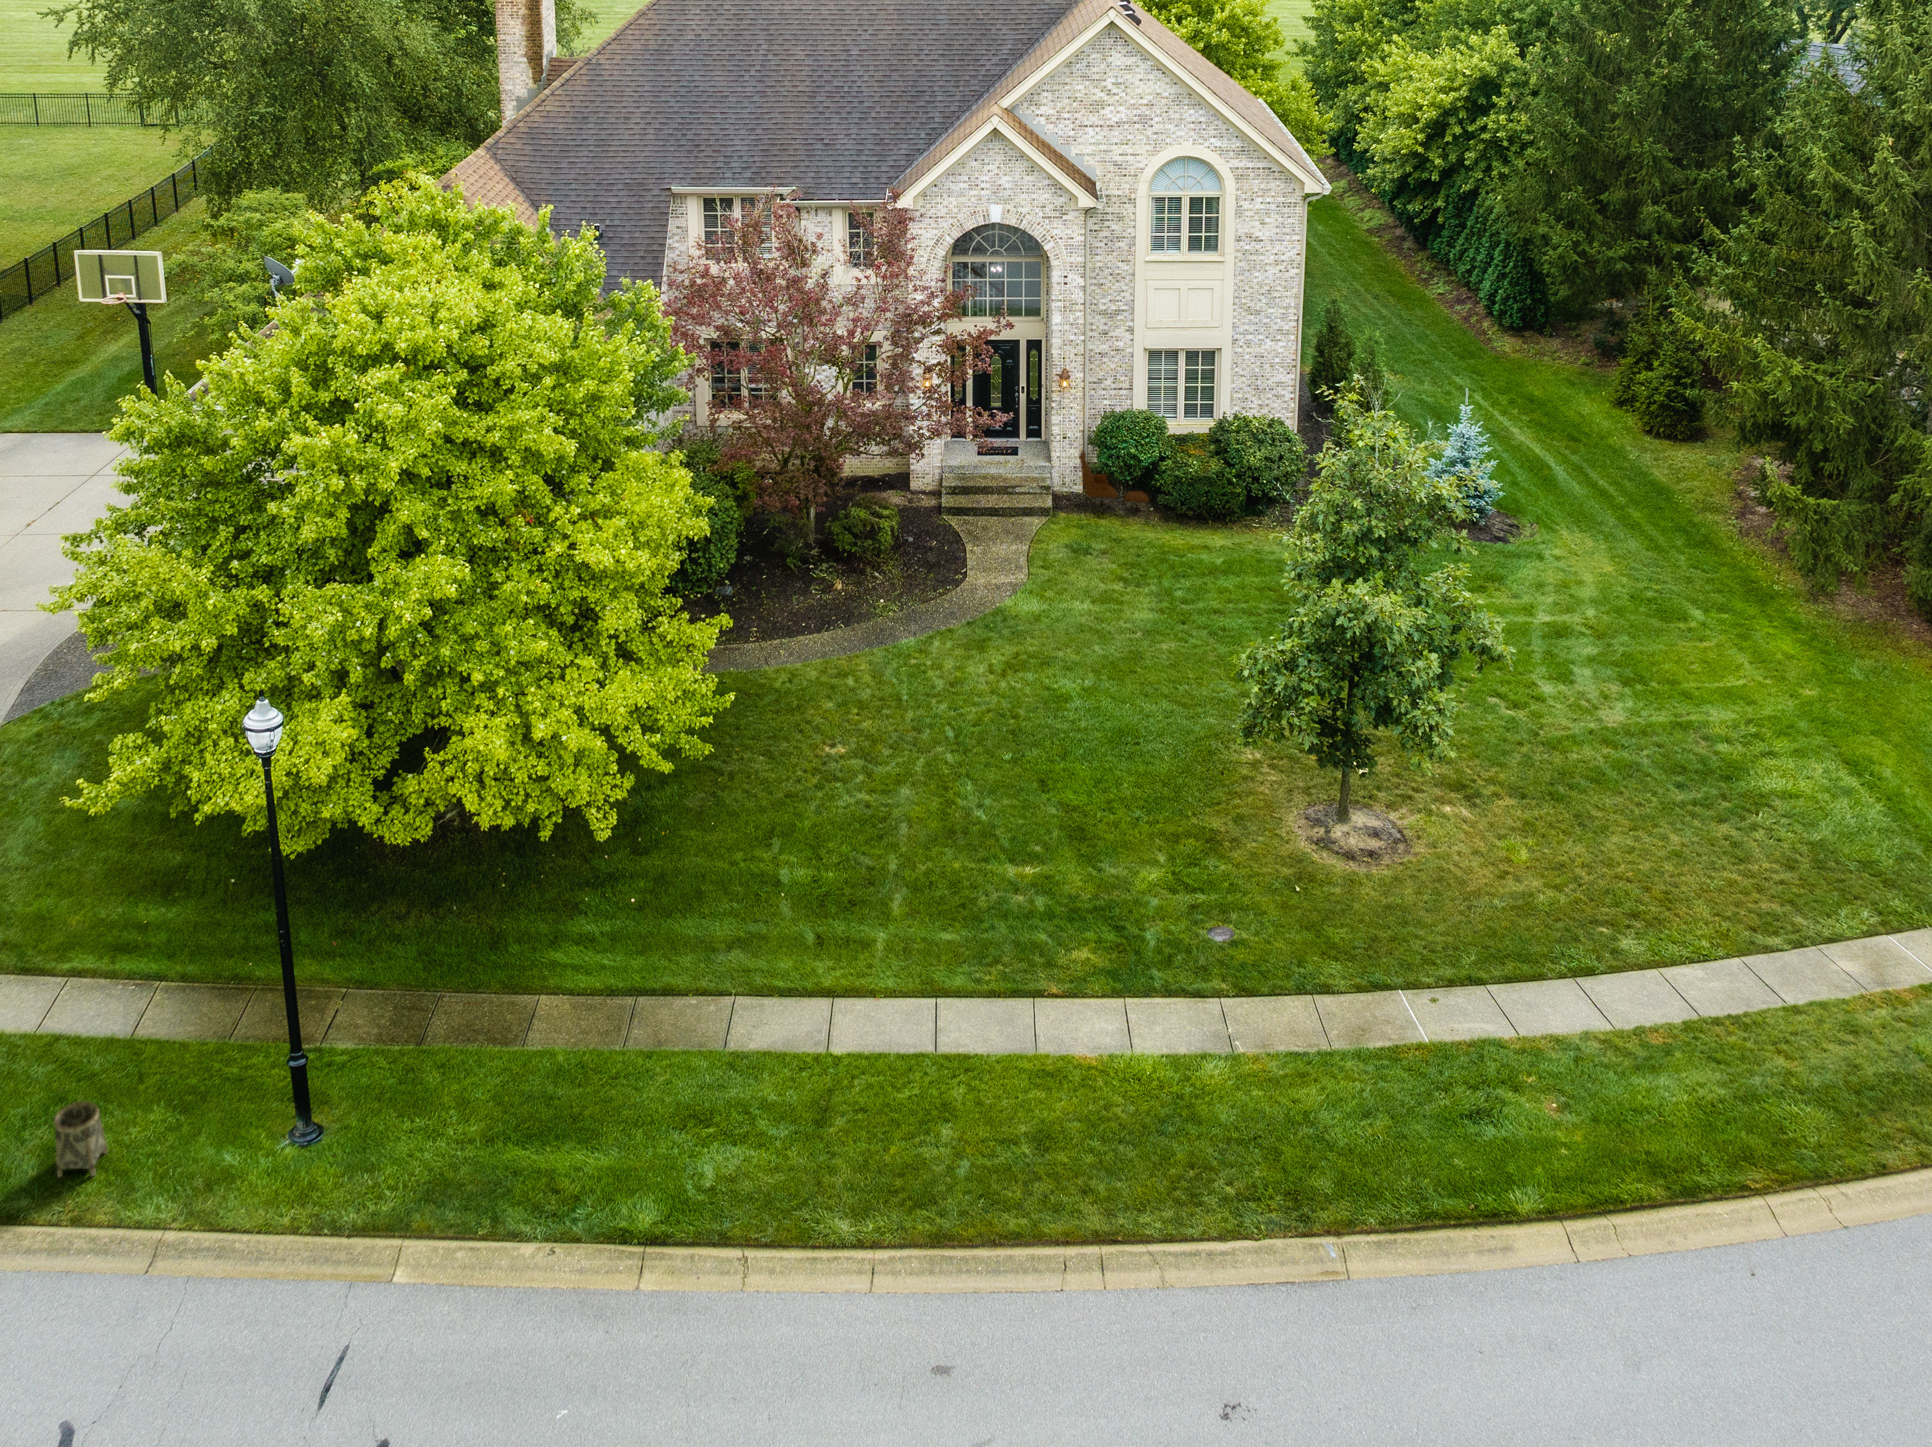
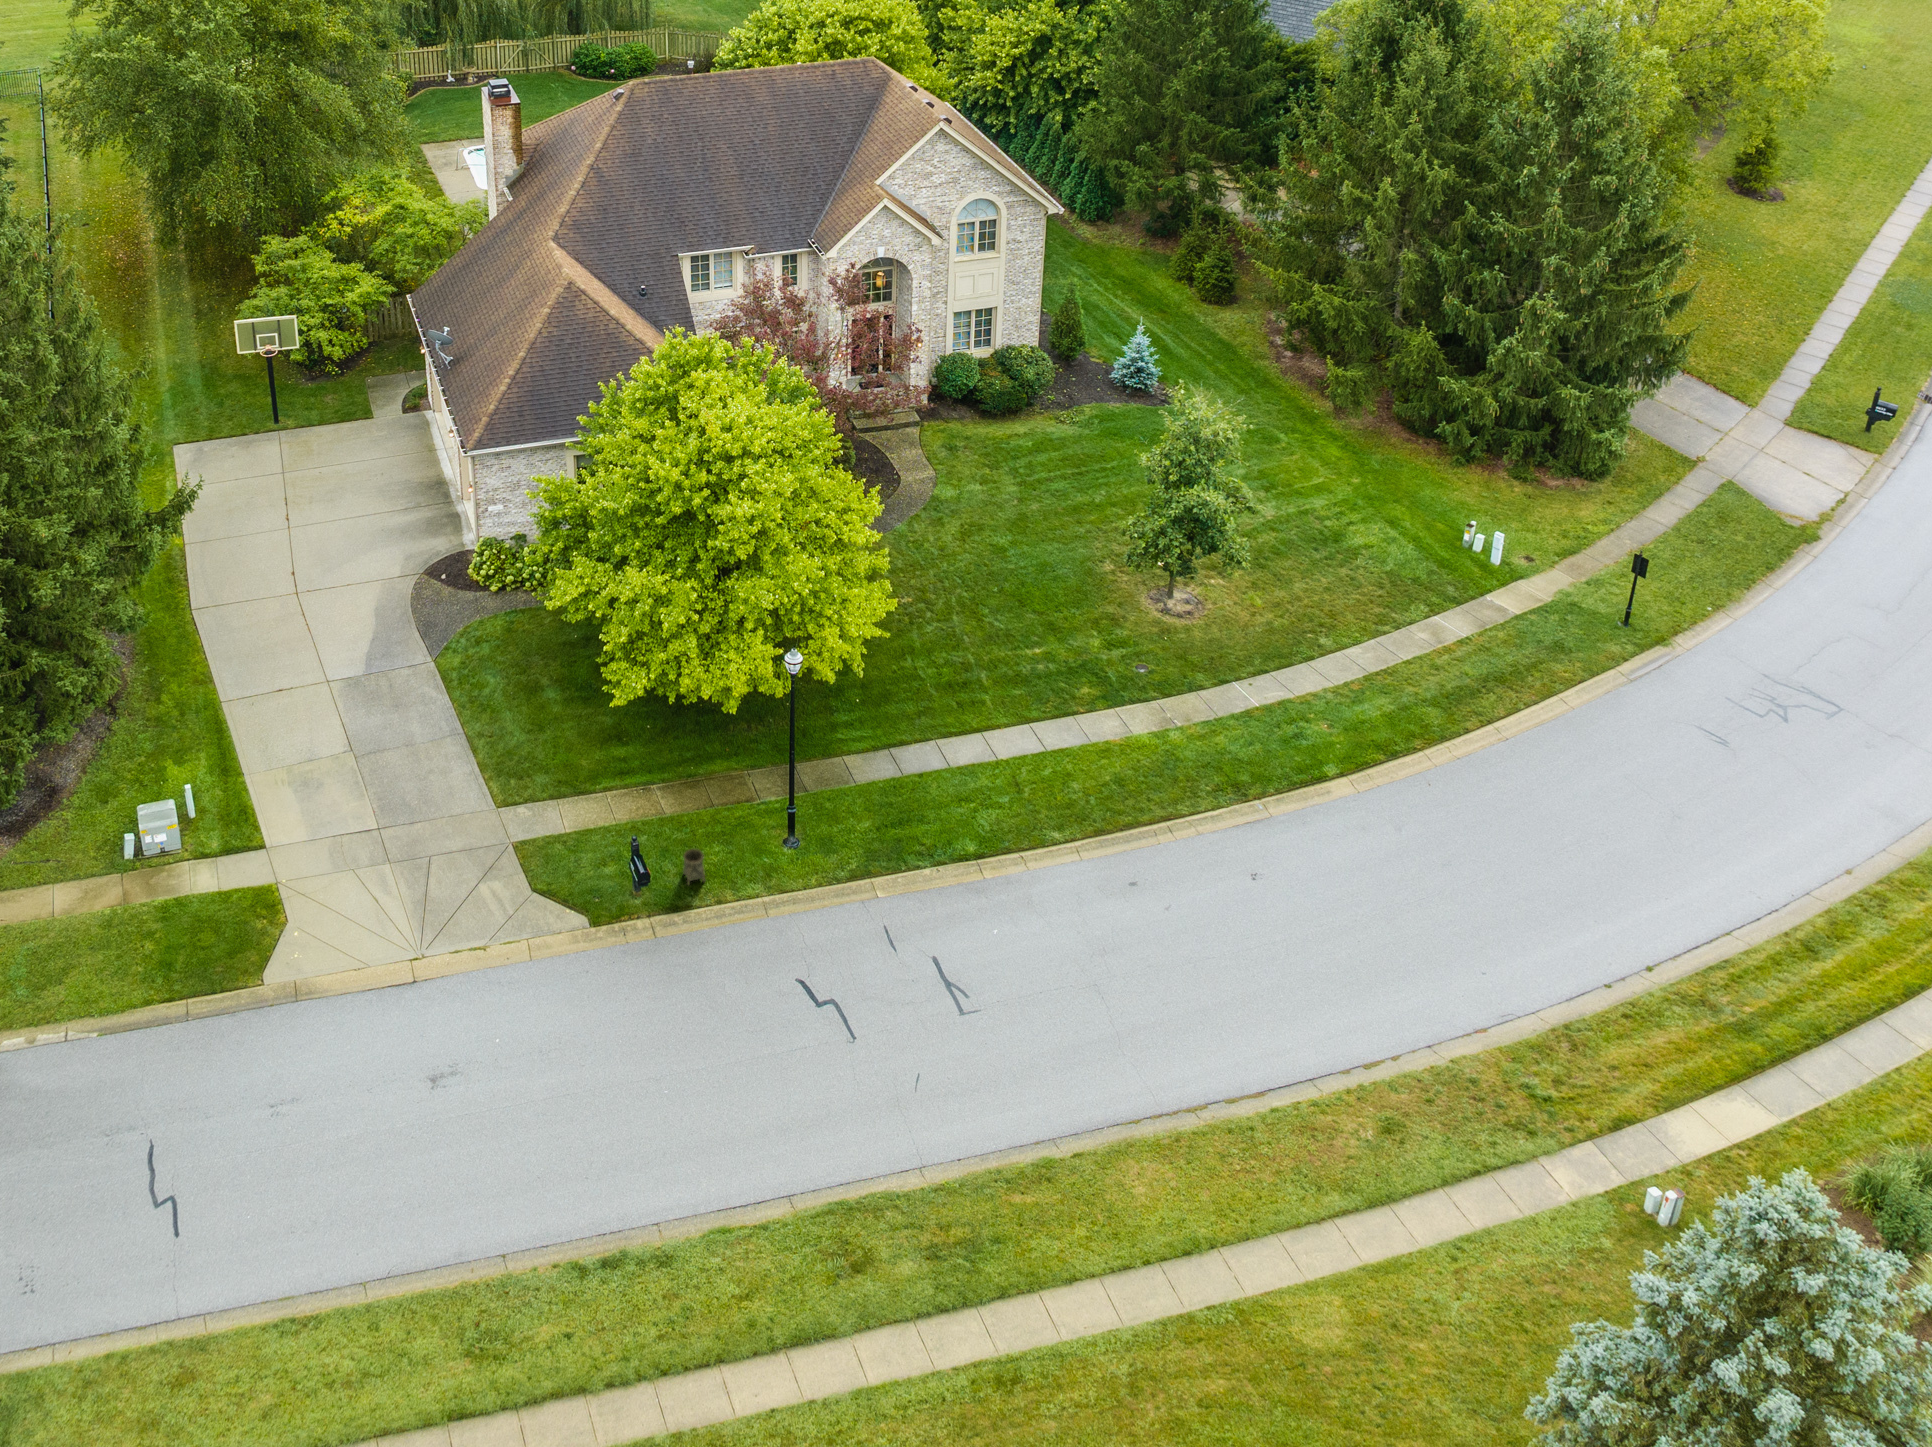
lounge chair: present [1079,451,1149,510] -> none [928,383,971,421]

